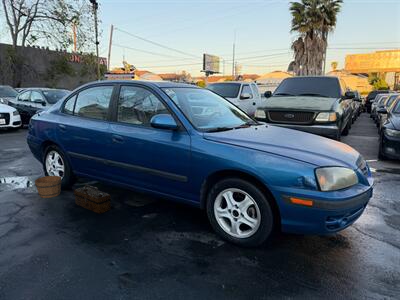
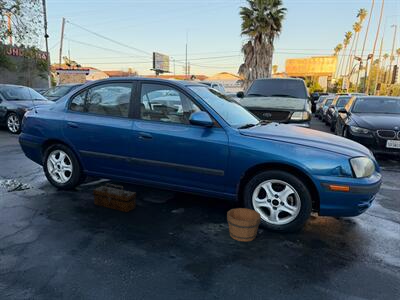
bucket: present [35,176,62,198] -> present [227,208,261,241]

